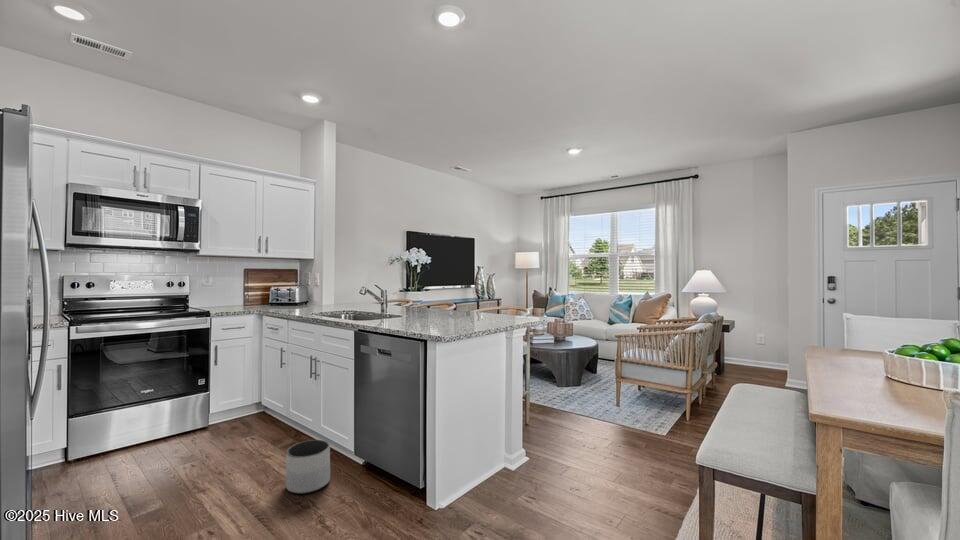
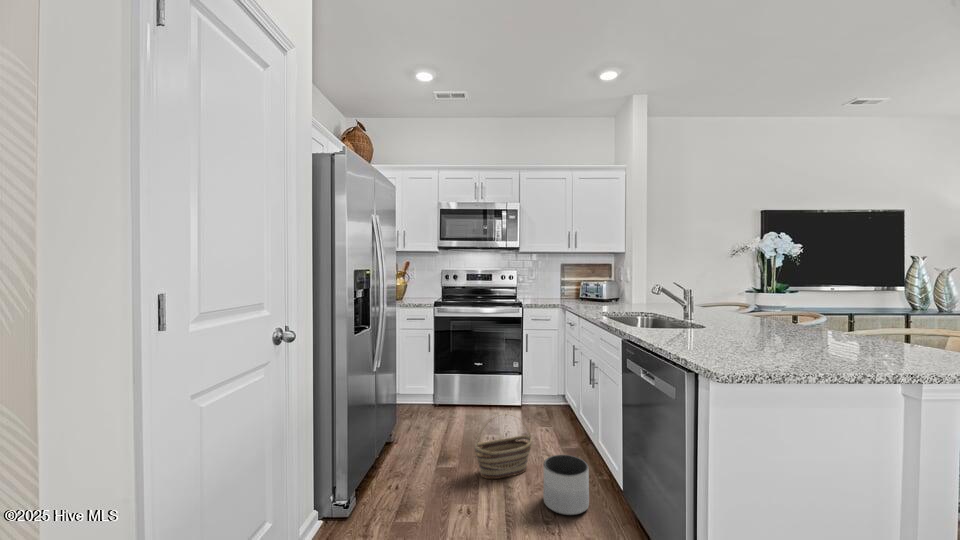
basket: none [193,422,258,500] -> present [475,414,532,479]

